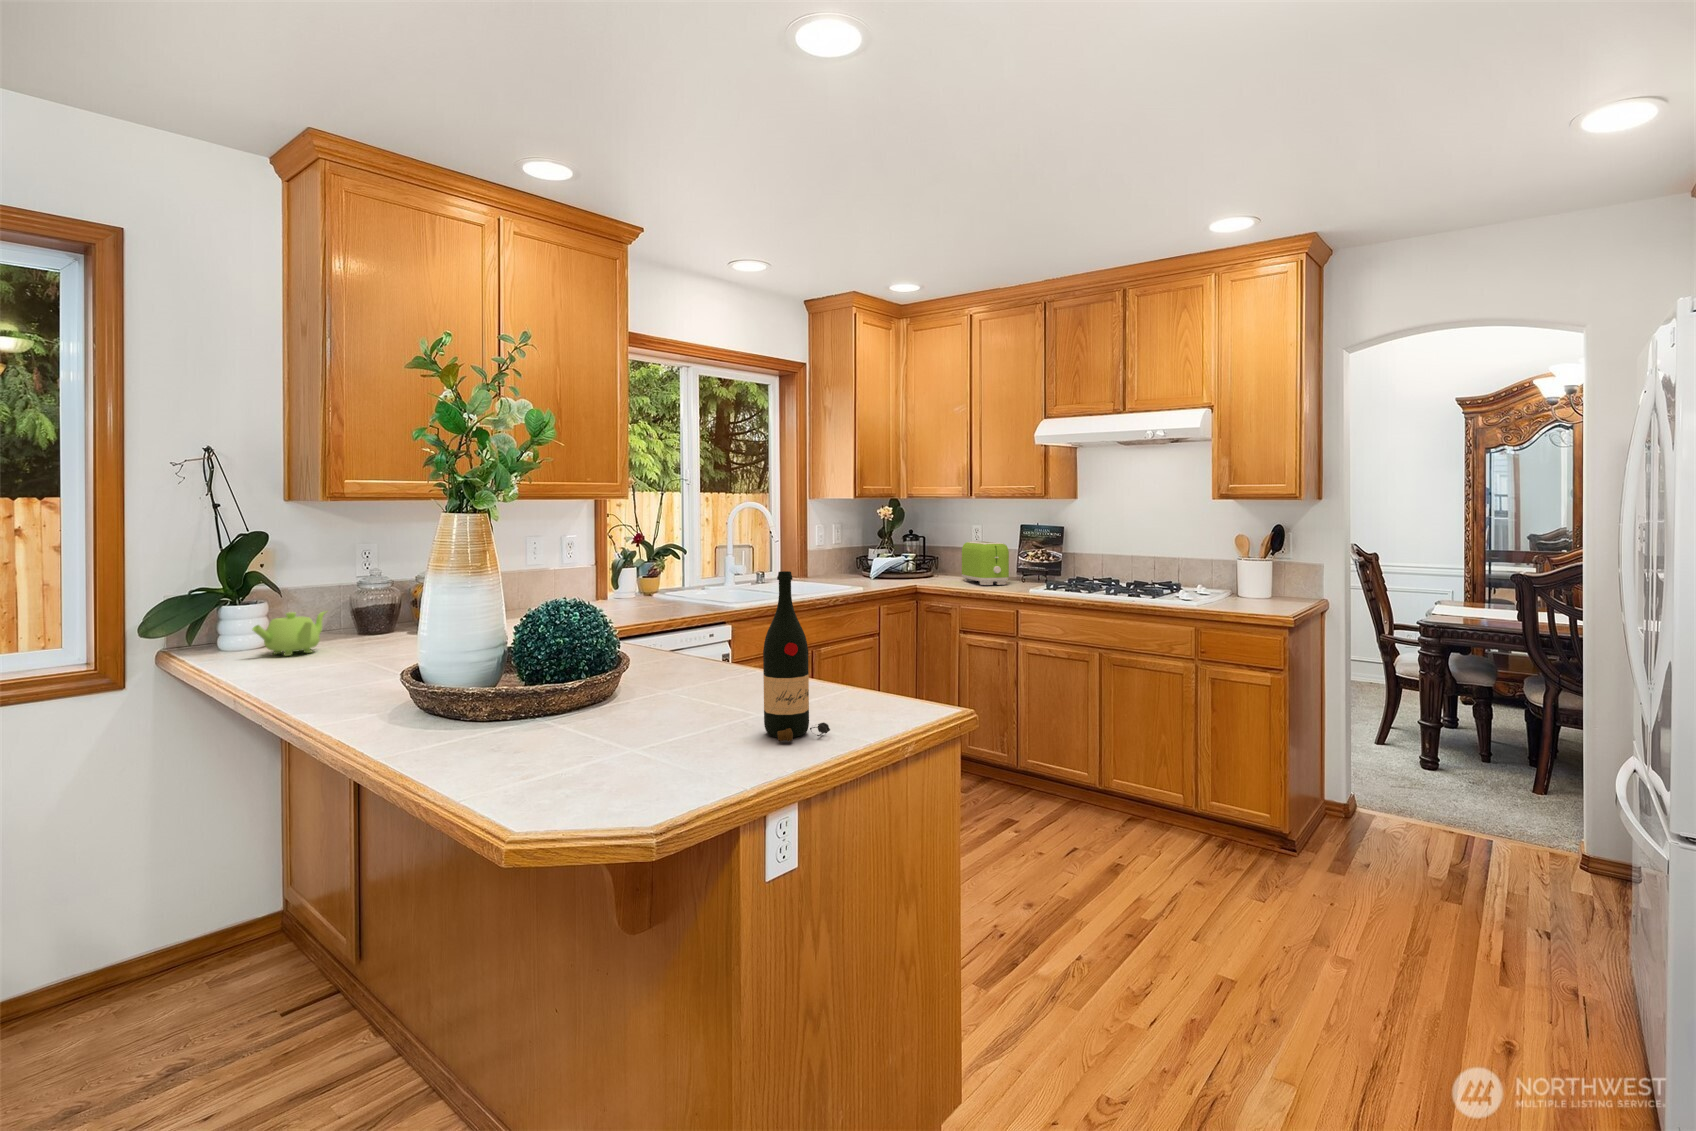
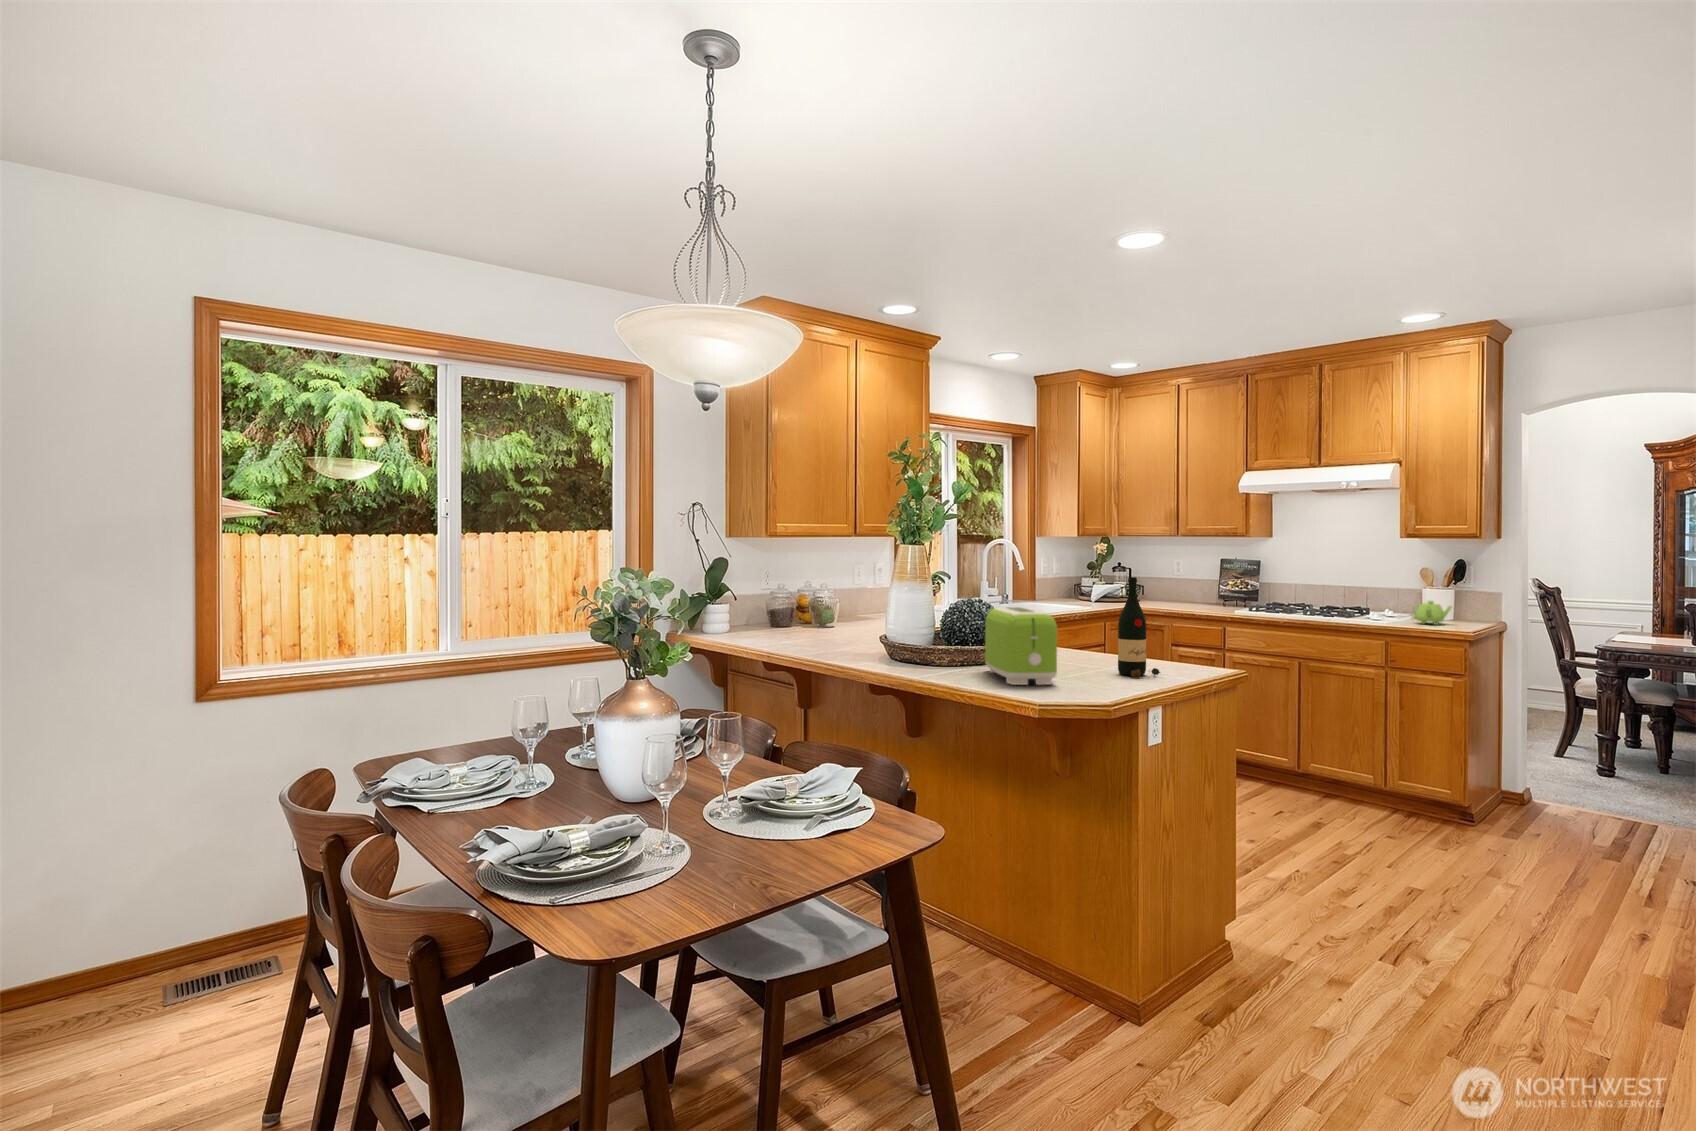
toaster: present [962,541,1009,585] -> present [985,607,1057,685]
teapot: present [253,611,327,656] -> present [1412,601,1452,625]

